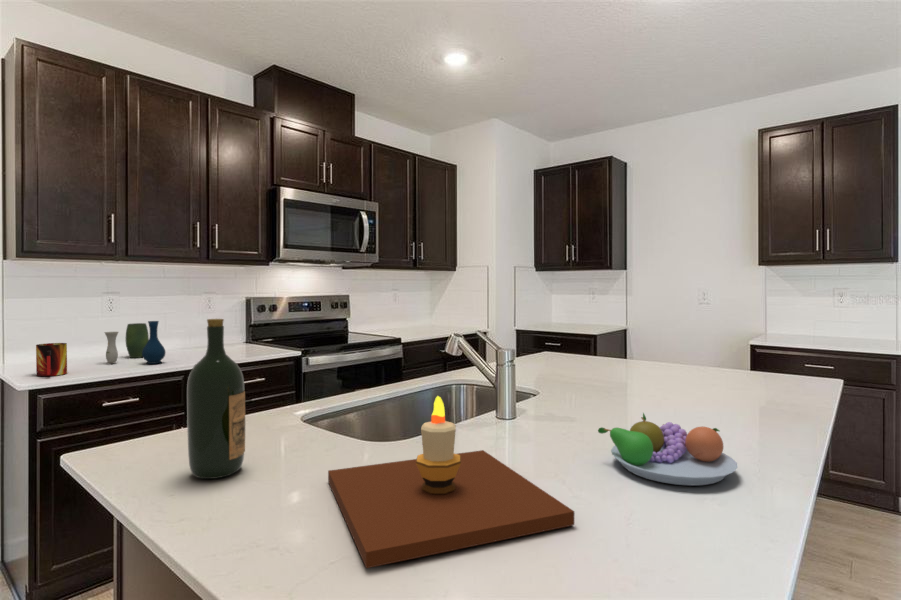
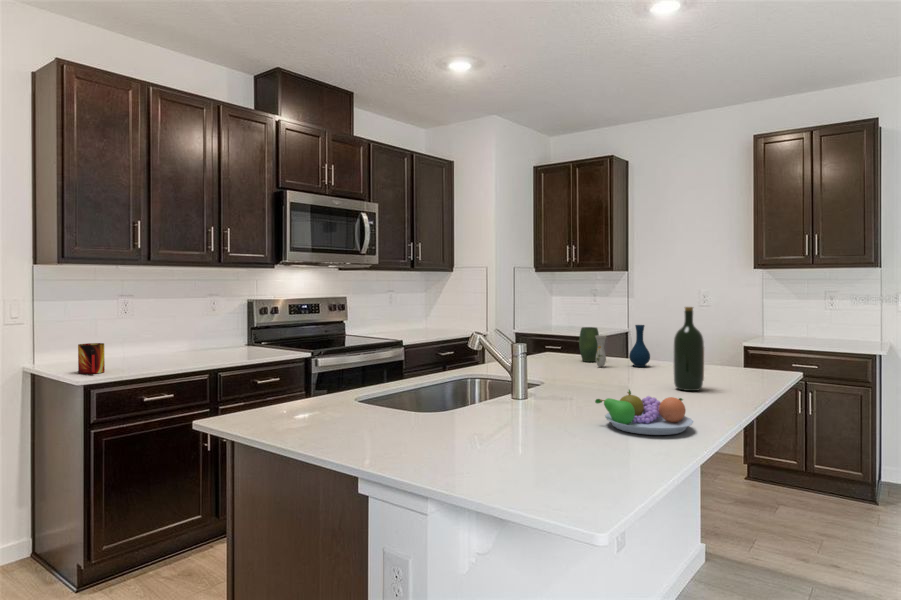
wine bottle: present [187,319,245,479] -> present [674,307,704,391]
vase: present [105,321,165,364] -> present [579,325,650,367]
candle: present [328,396,574,568] -> none [402,371,579,470]

